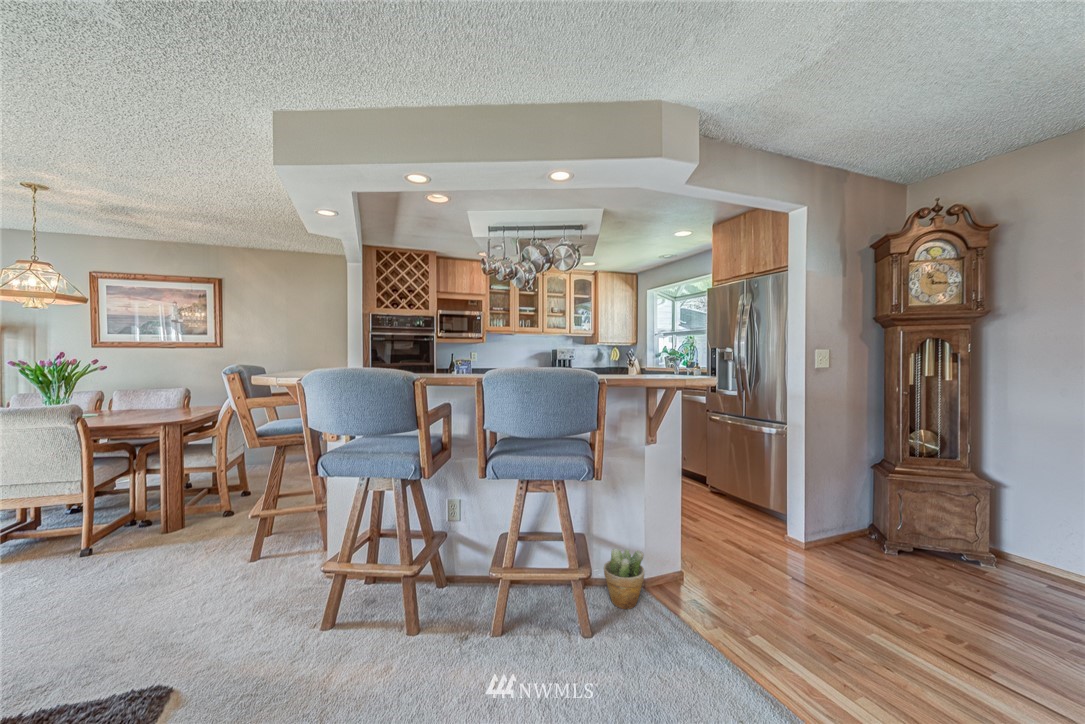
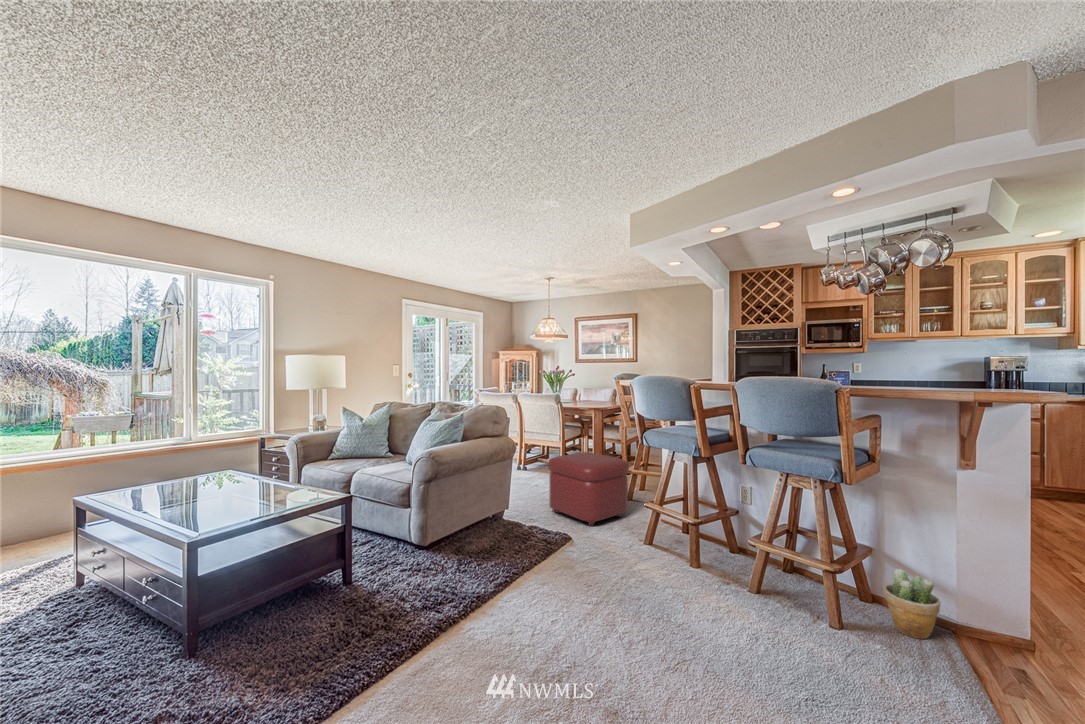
ottoman: none [84,503,270,642] -> present [548,452,629,526]

